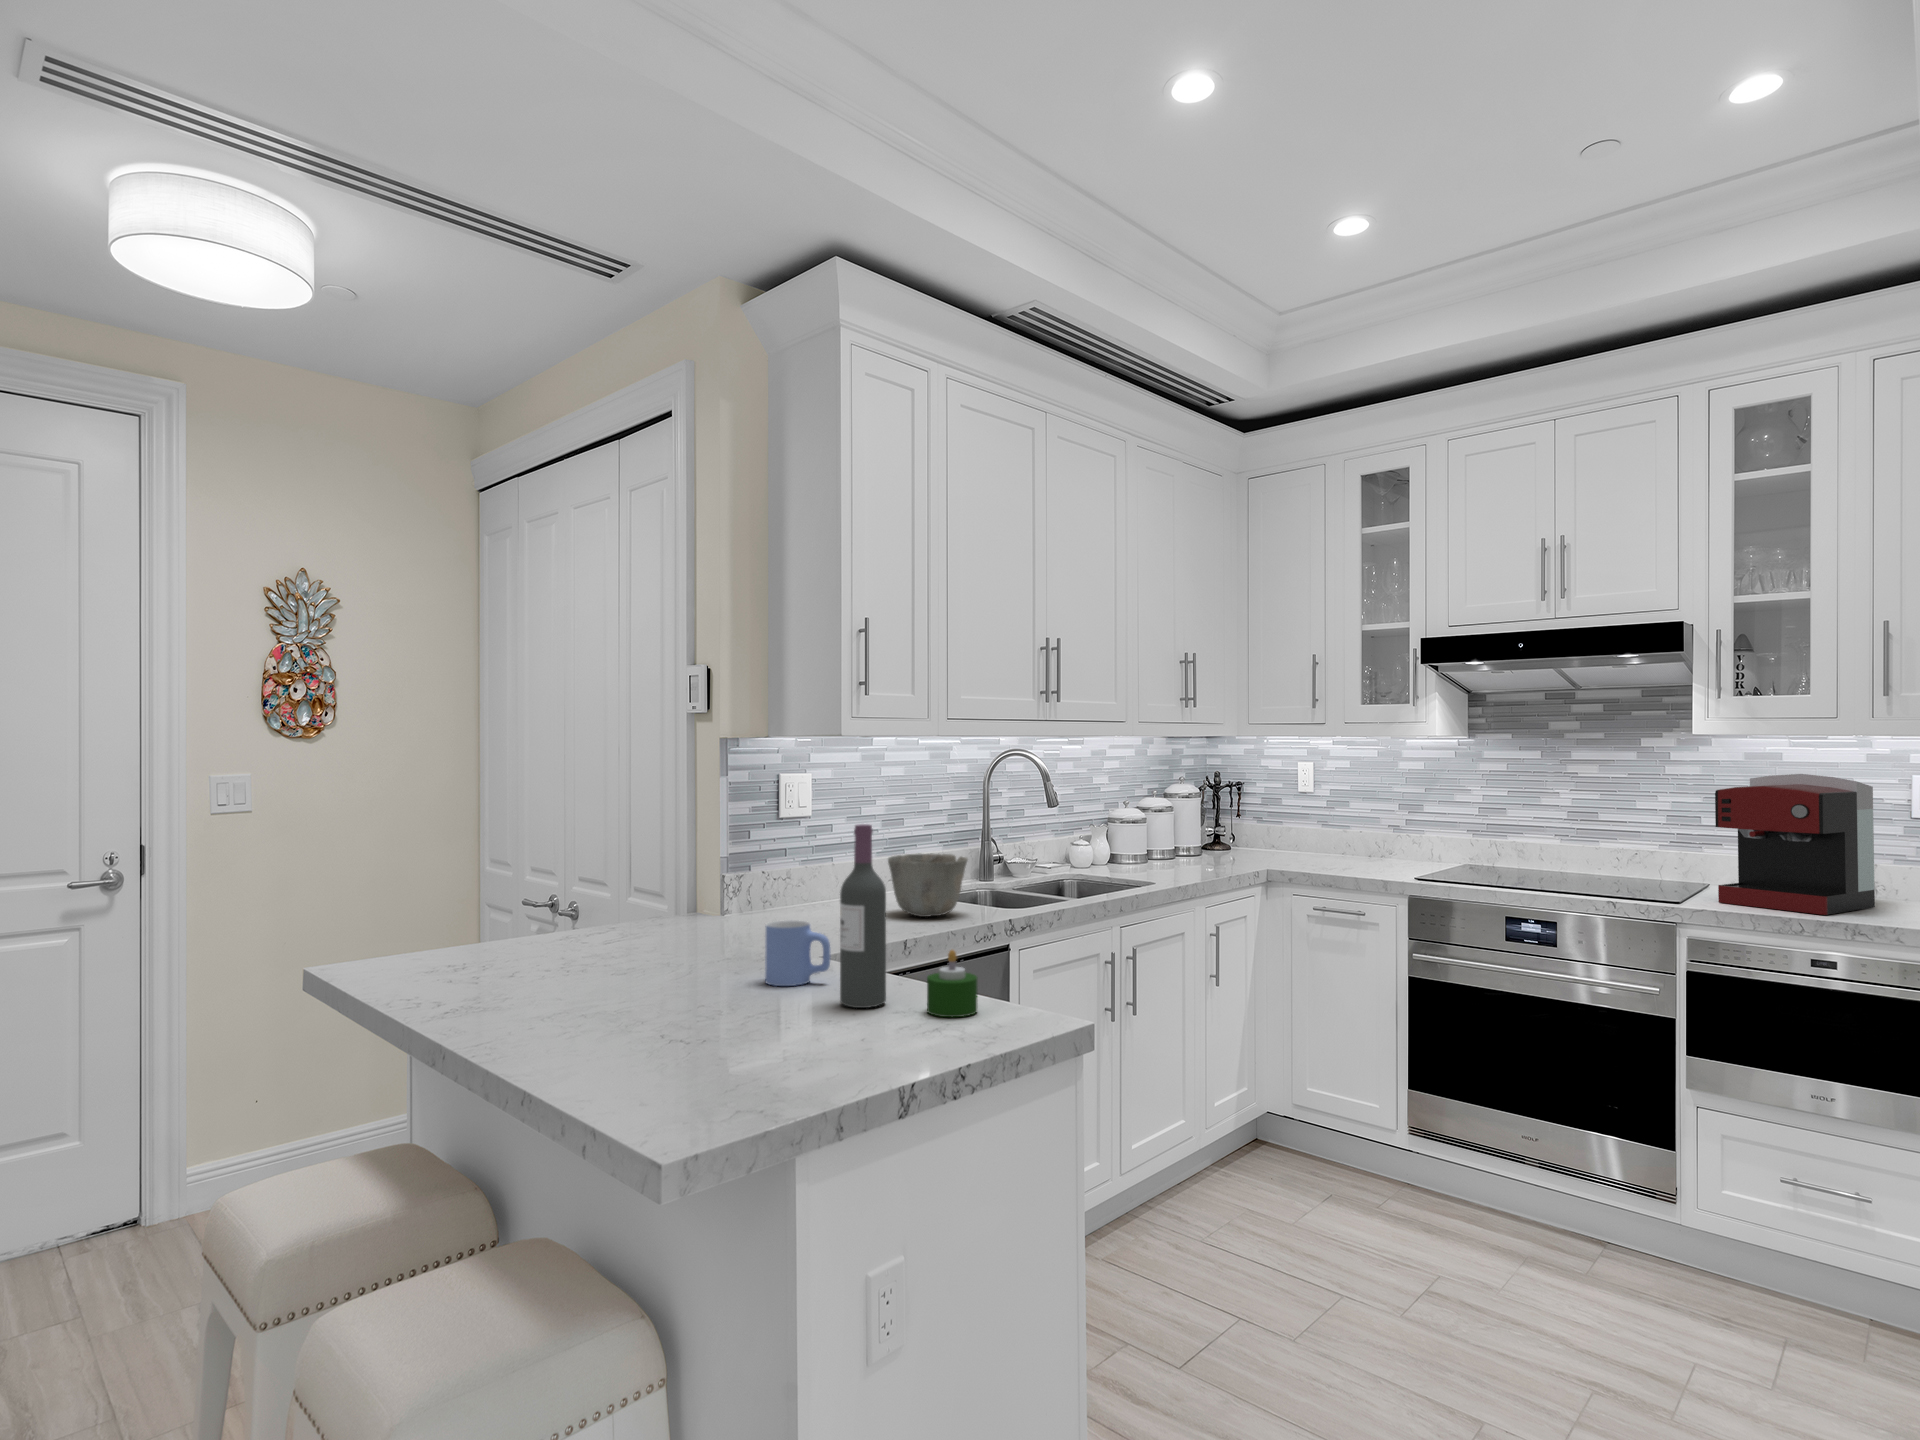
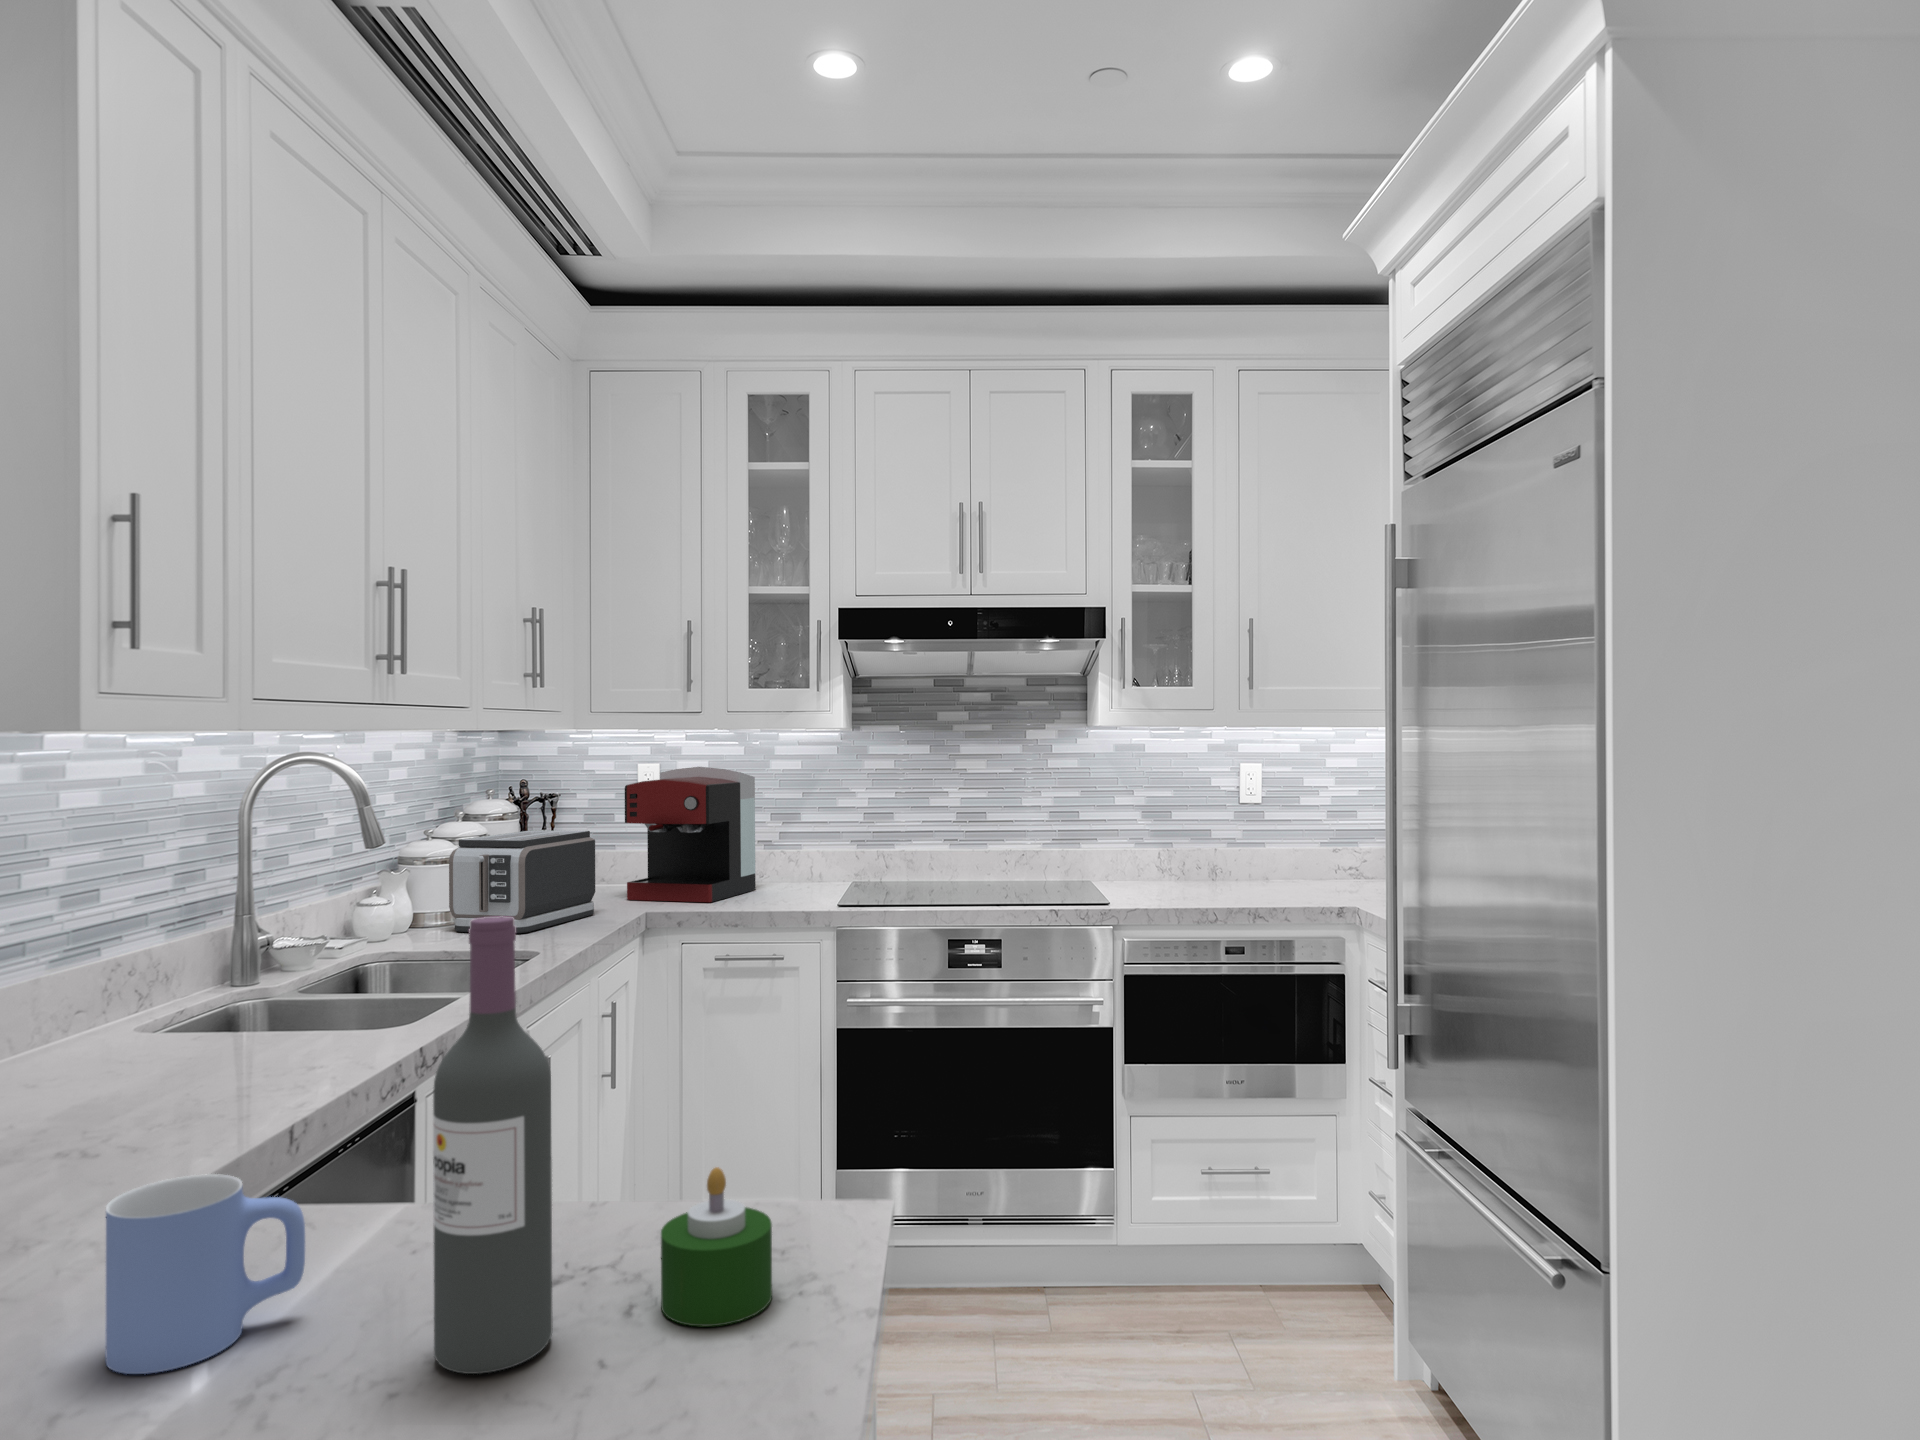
coffee maker: present [1715,774,1875,915] -> present [625,767,756,902]
toaster: none [1124,806,1228,874] -> present [449,830,595,933]
ceramic bowl: present [888,853,968,917] -> none [139,948,322,1080]

